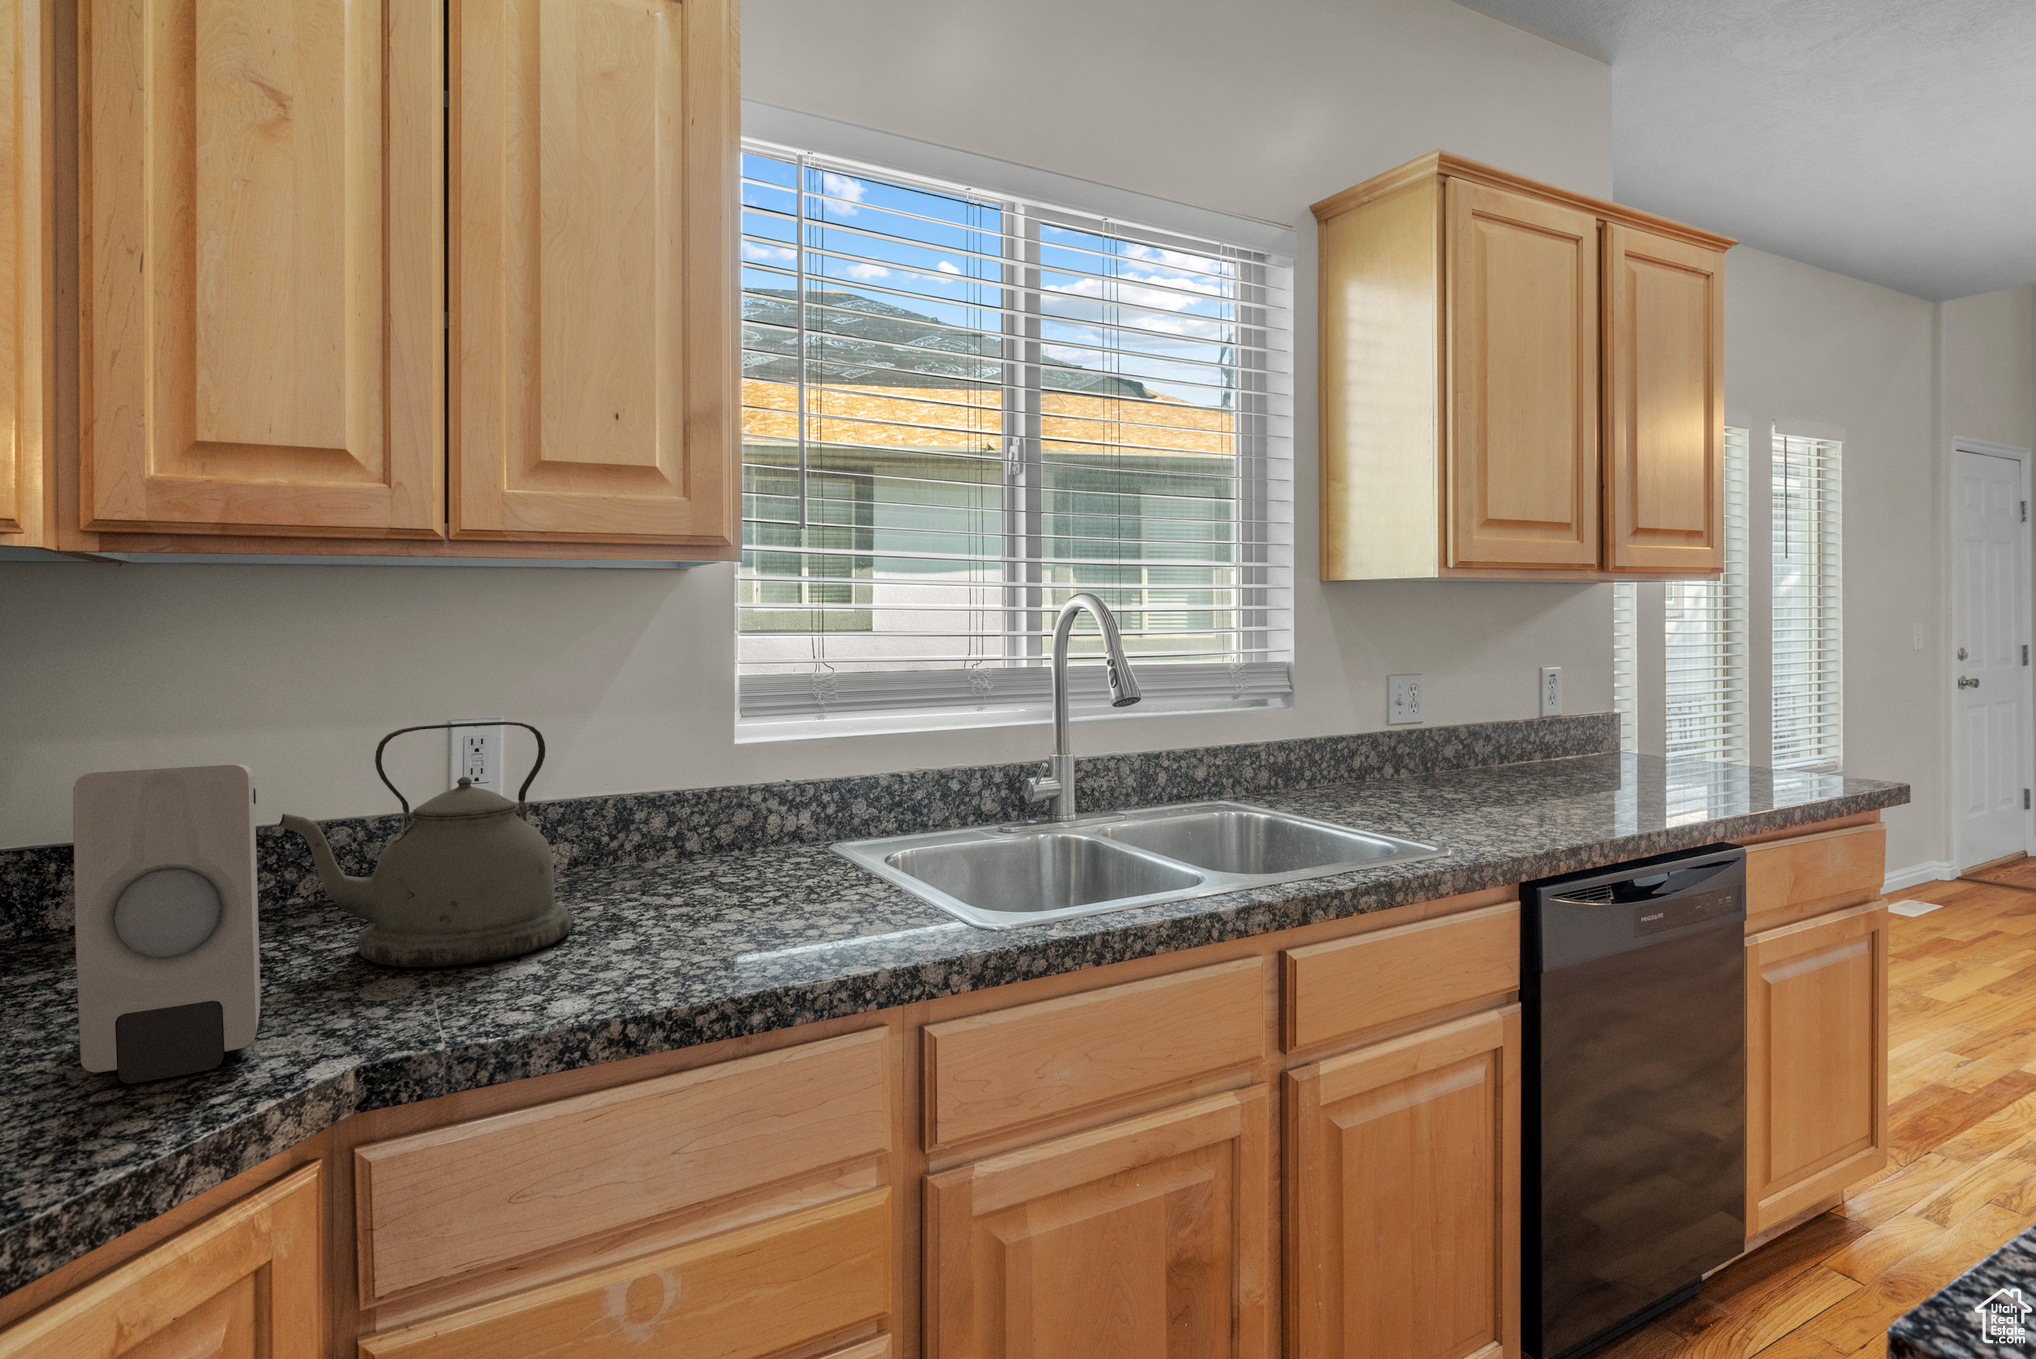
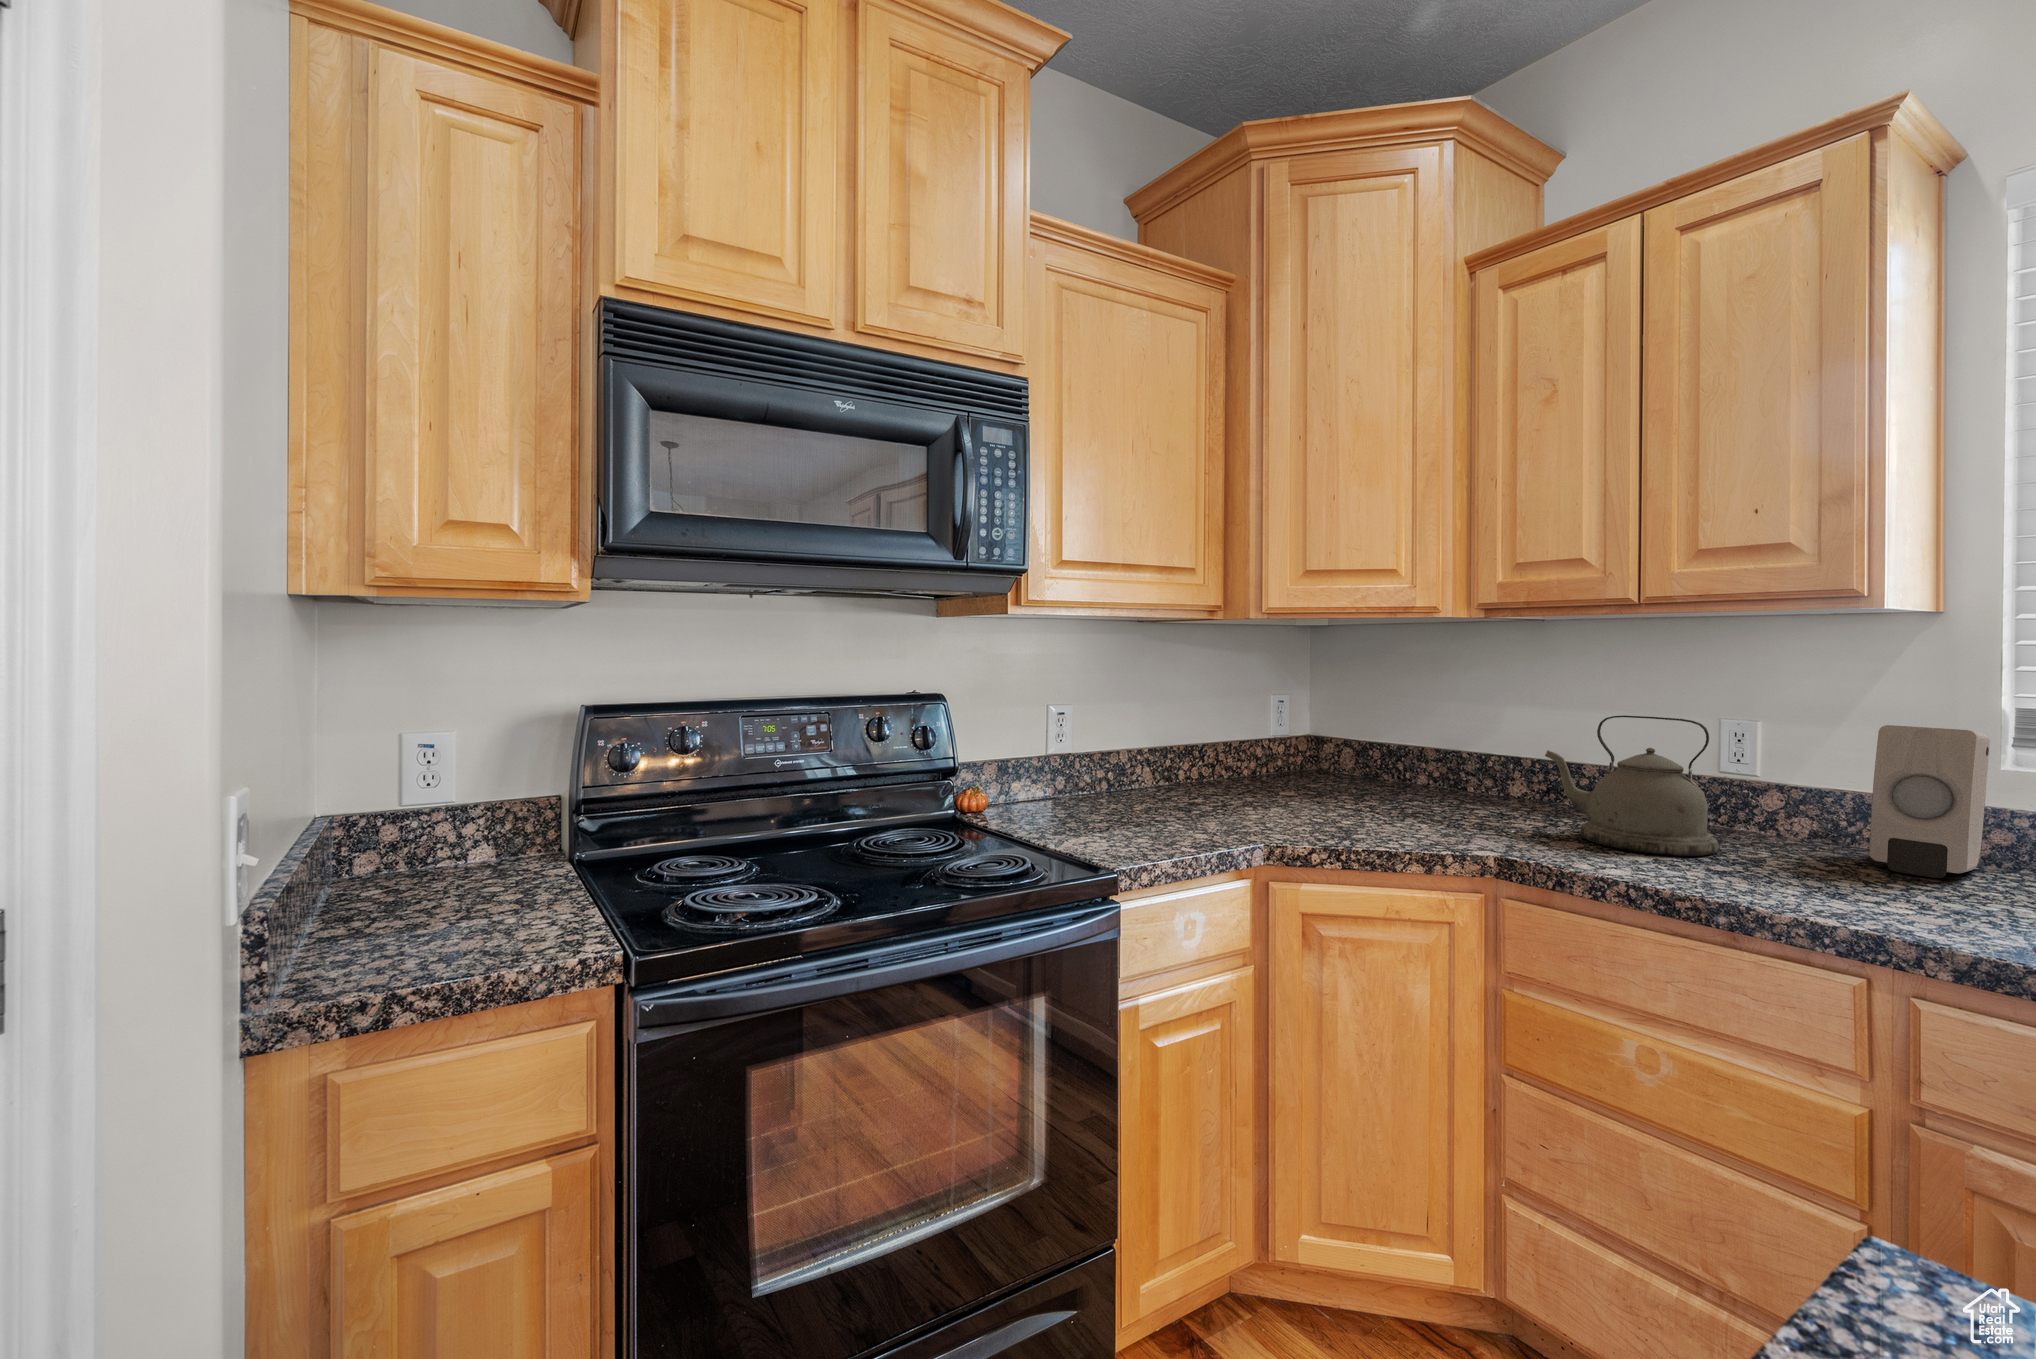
soap dispenser: present [73,764,261,1083] -> present [1870,725,1990,878]

